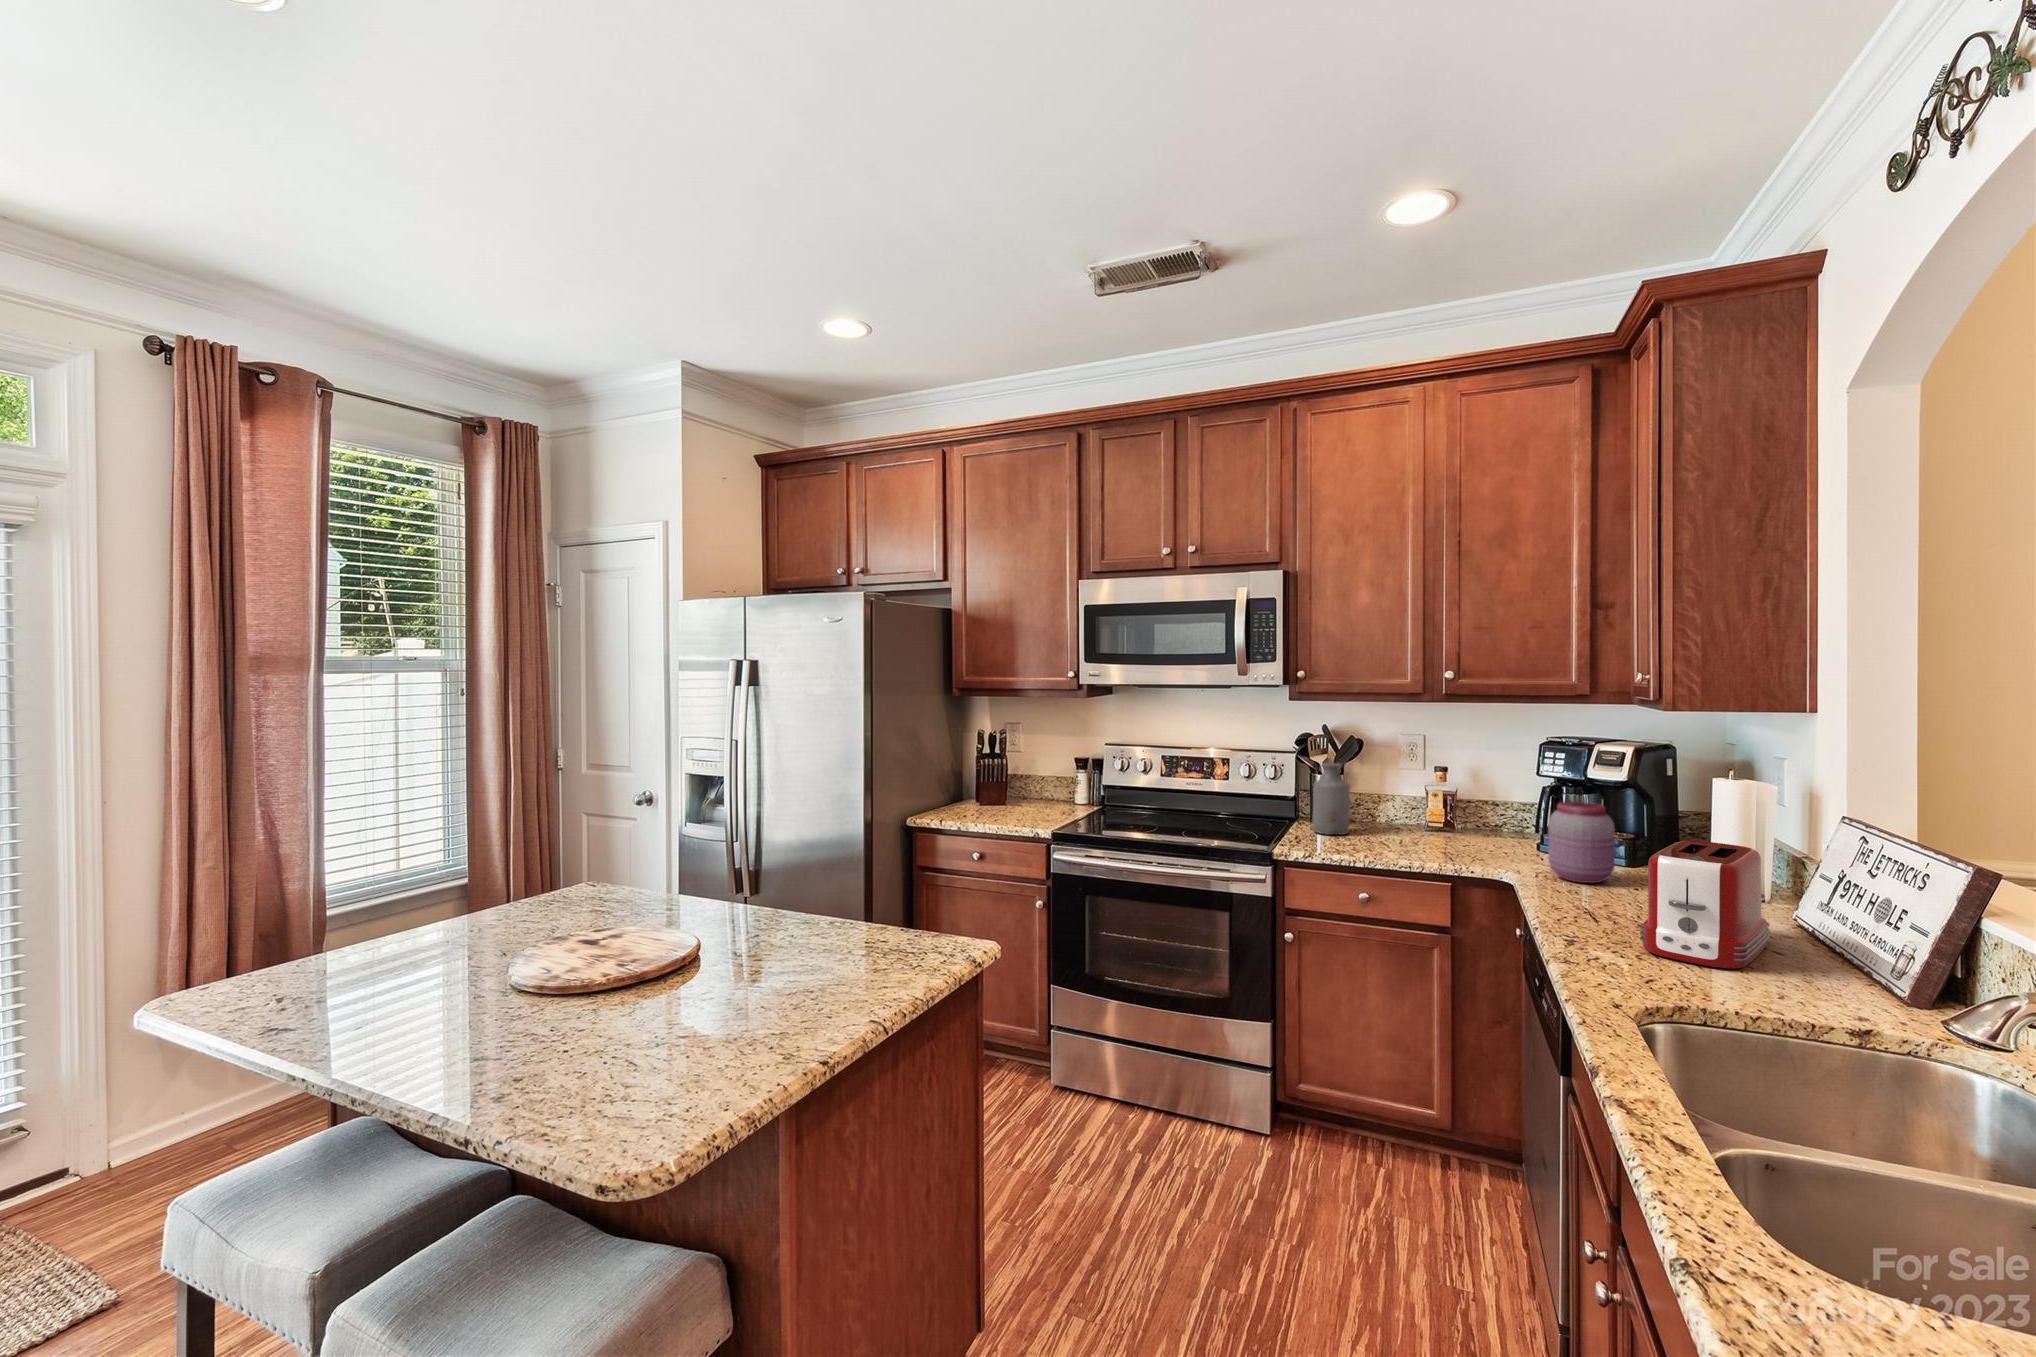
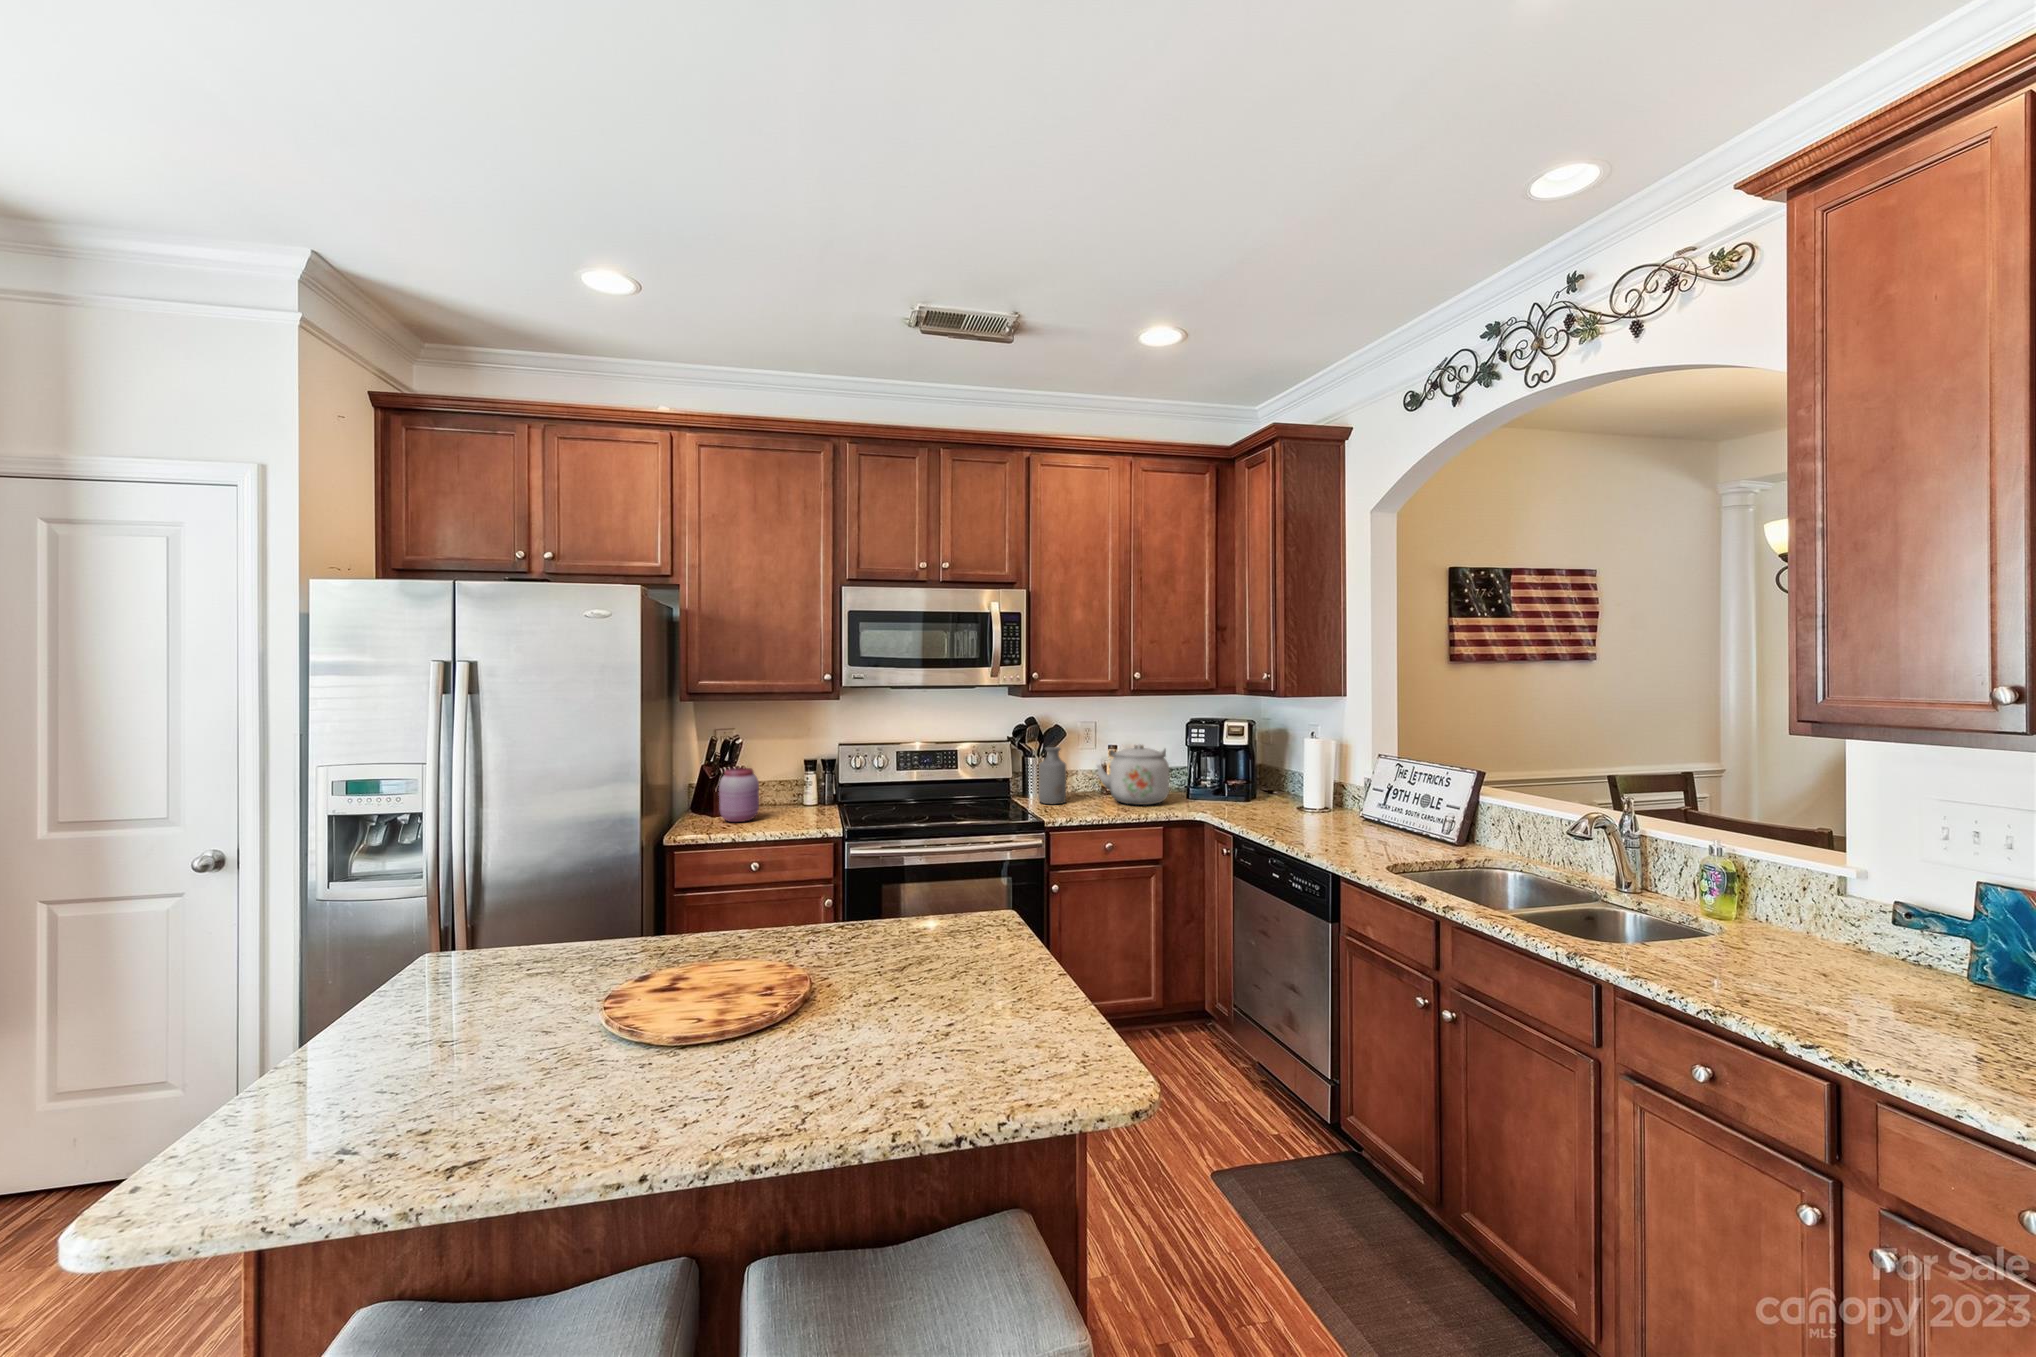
kettle: none [1387,767,1501,851] -> present [1097,744,1169,805]
jar: present [1548,802,1615,883] -> present [719,768,759,822]
toaster: present [1640,840,1770,969] -> none [1324,775,1389,845]

